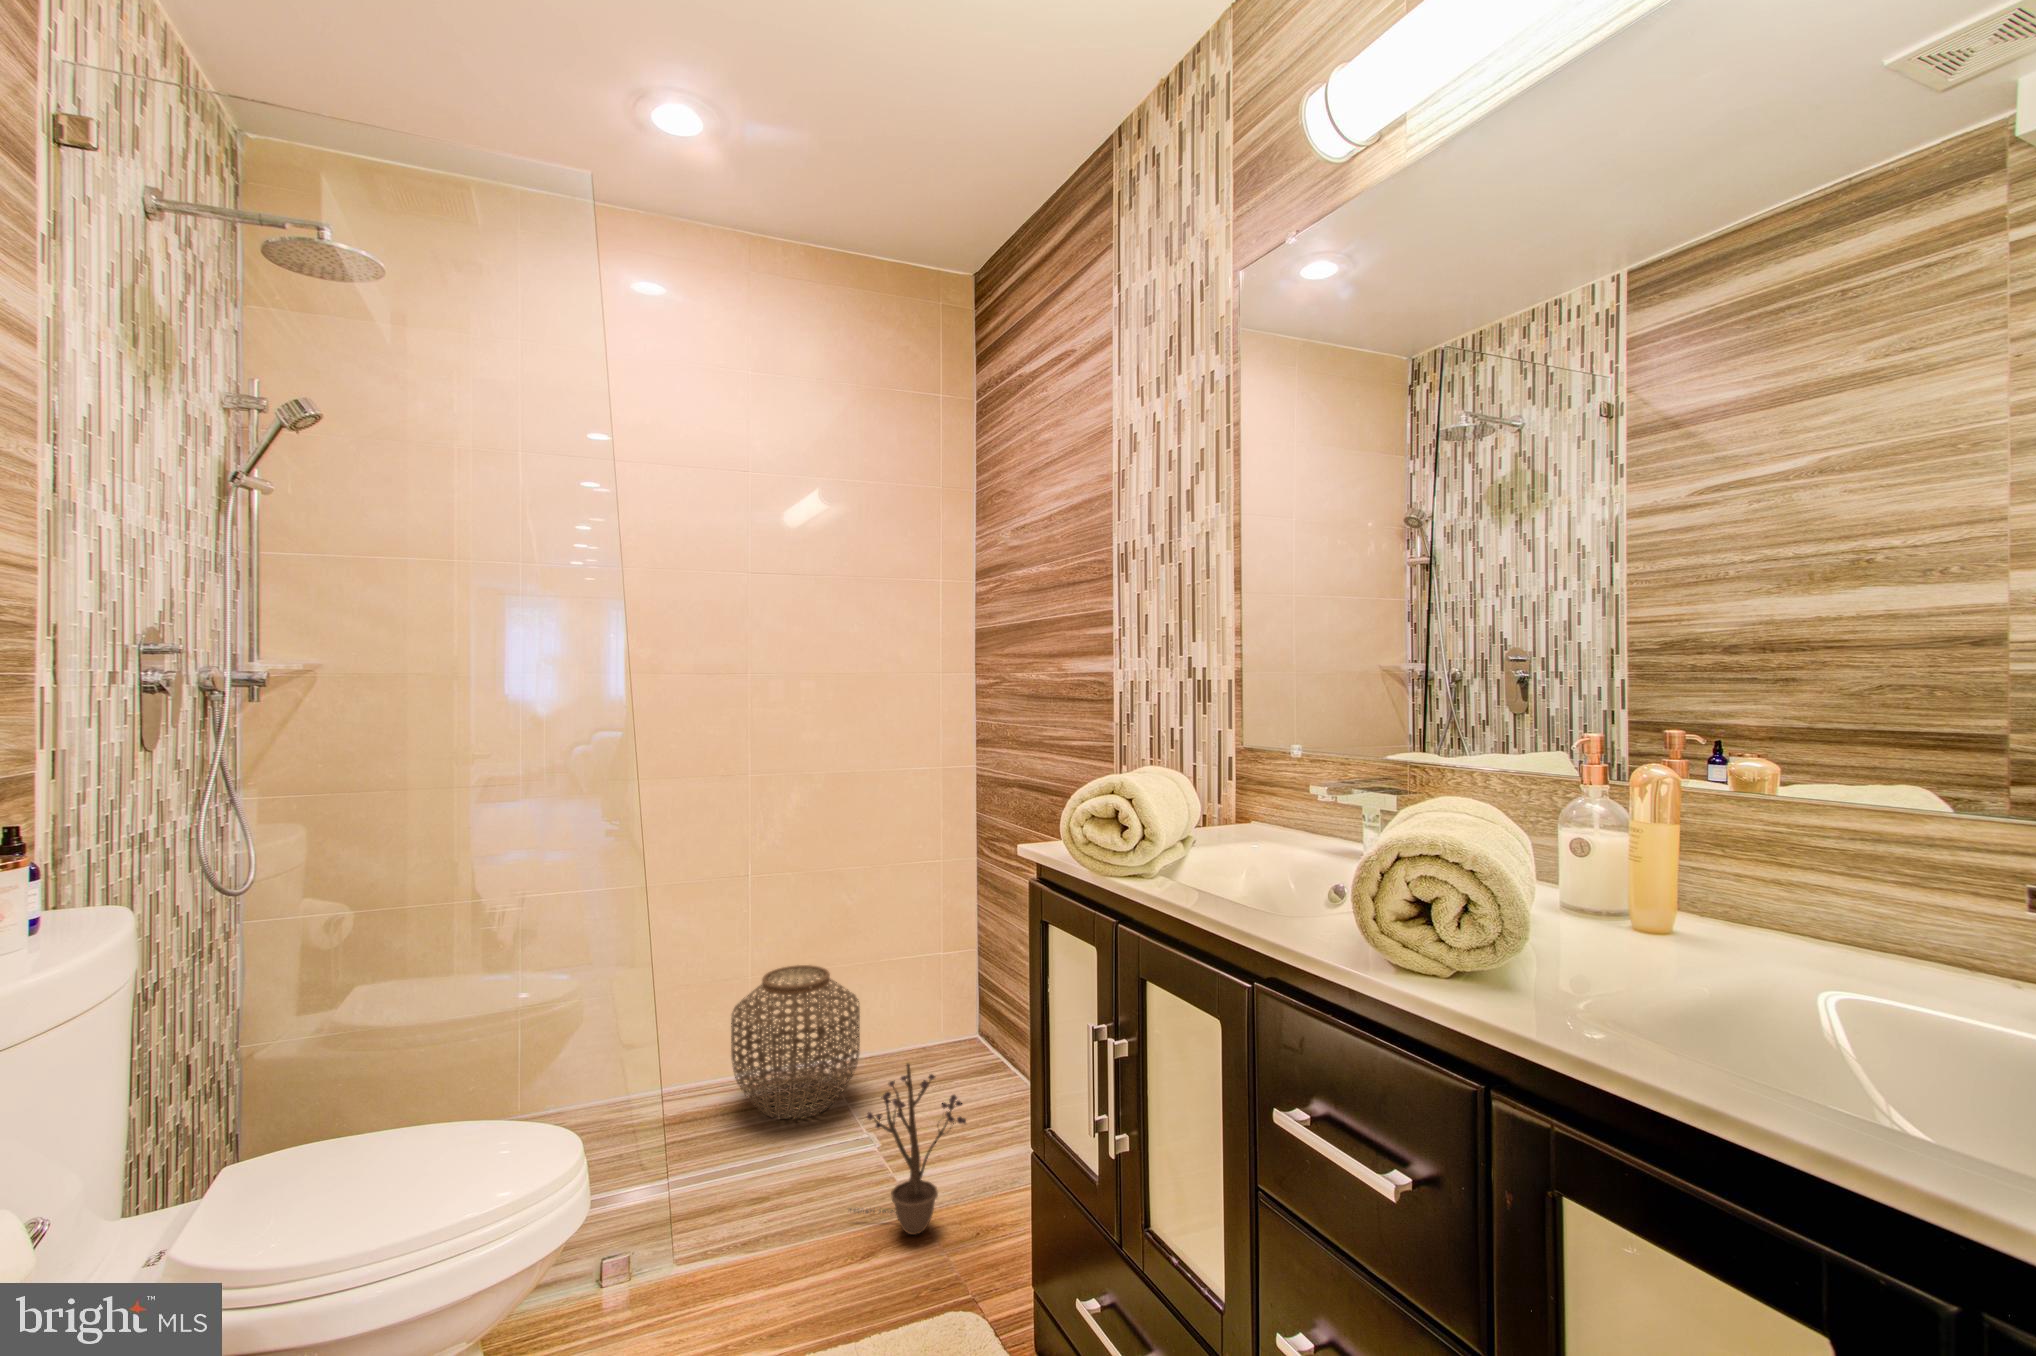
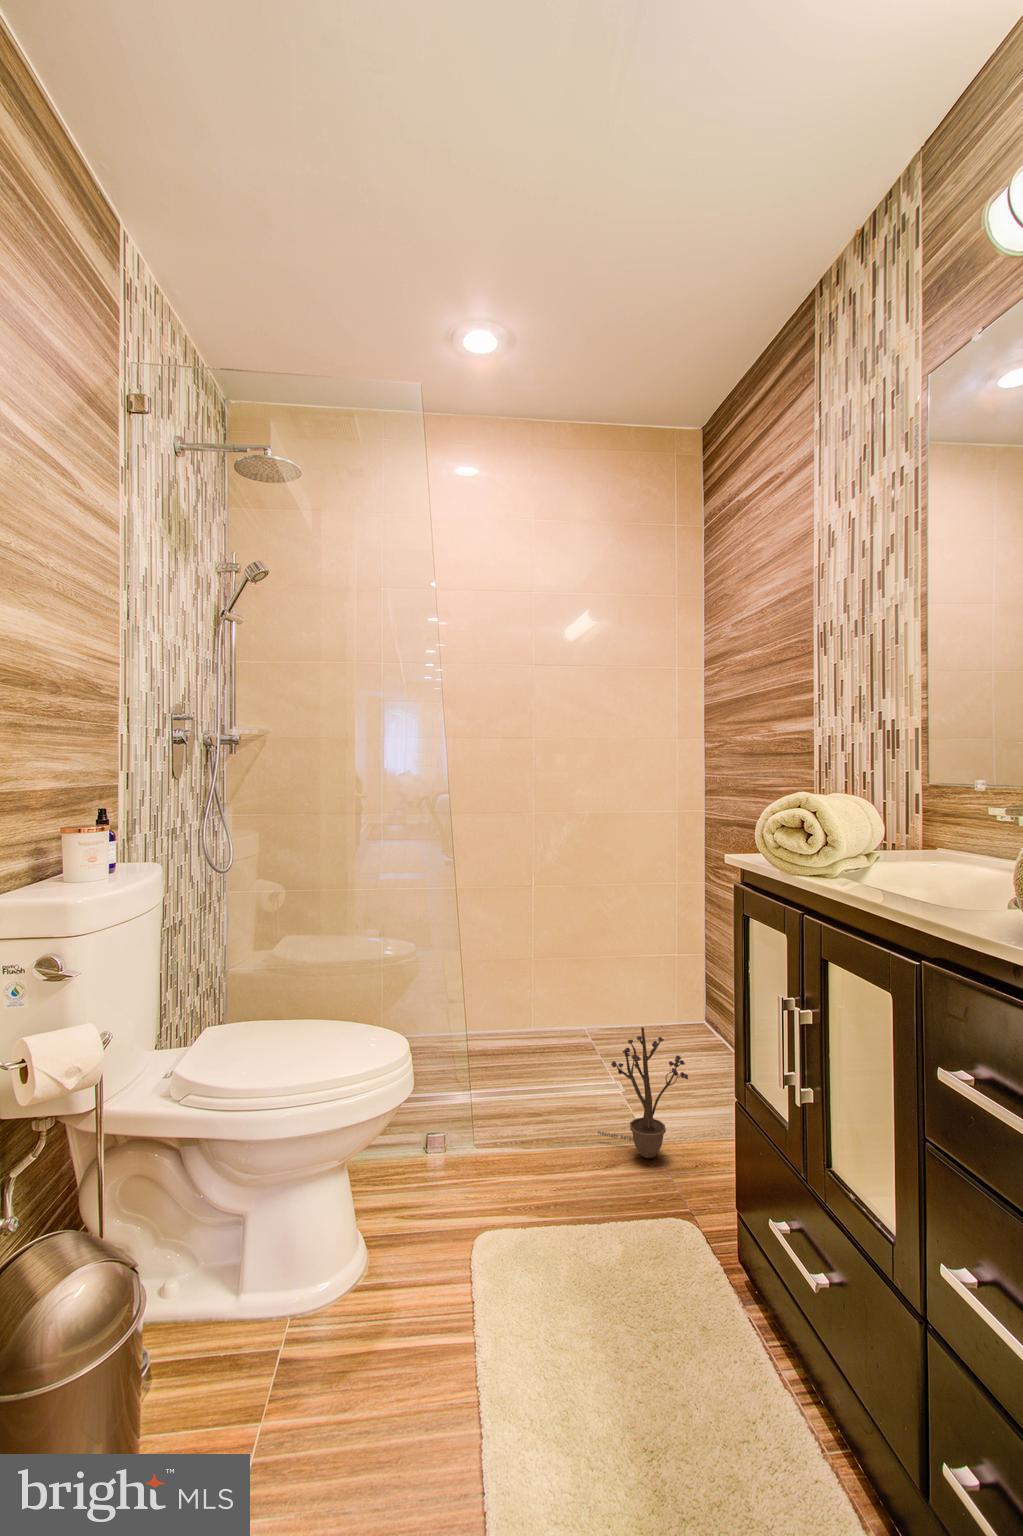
woven basket: present [731,965,860,1119] -> none [518,956,611,1067]

